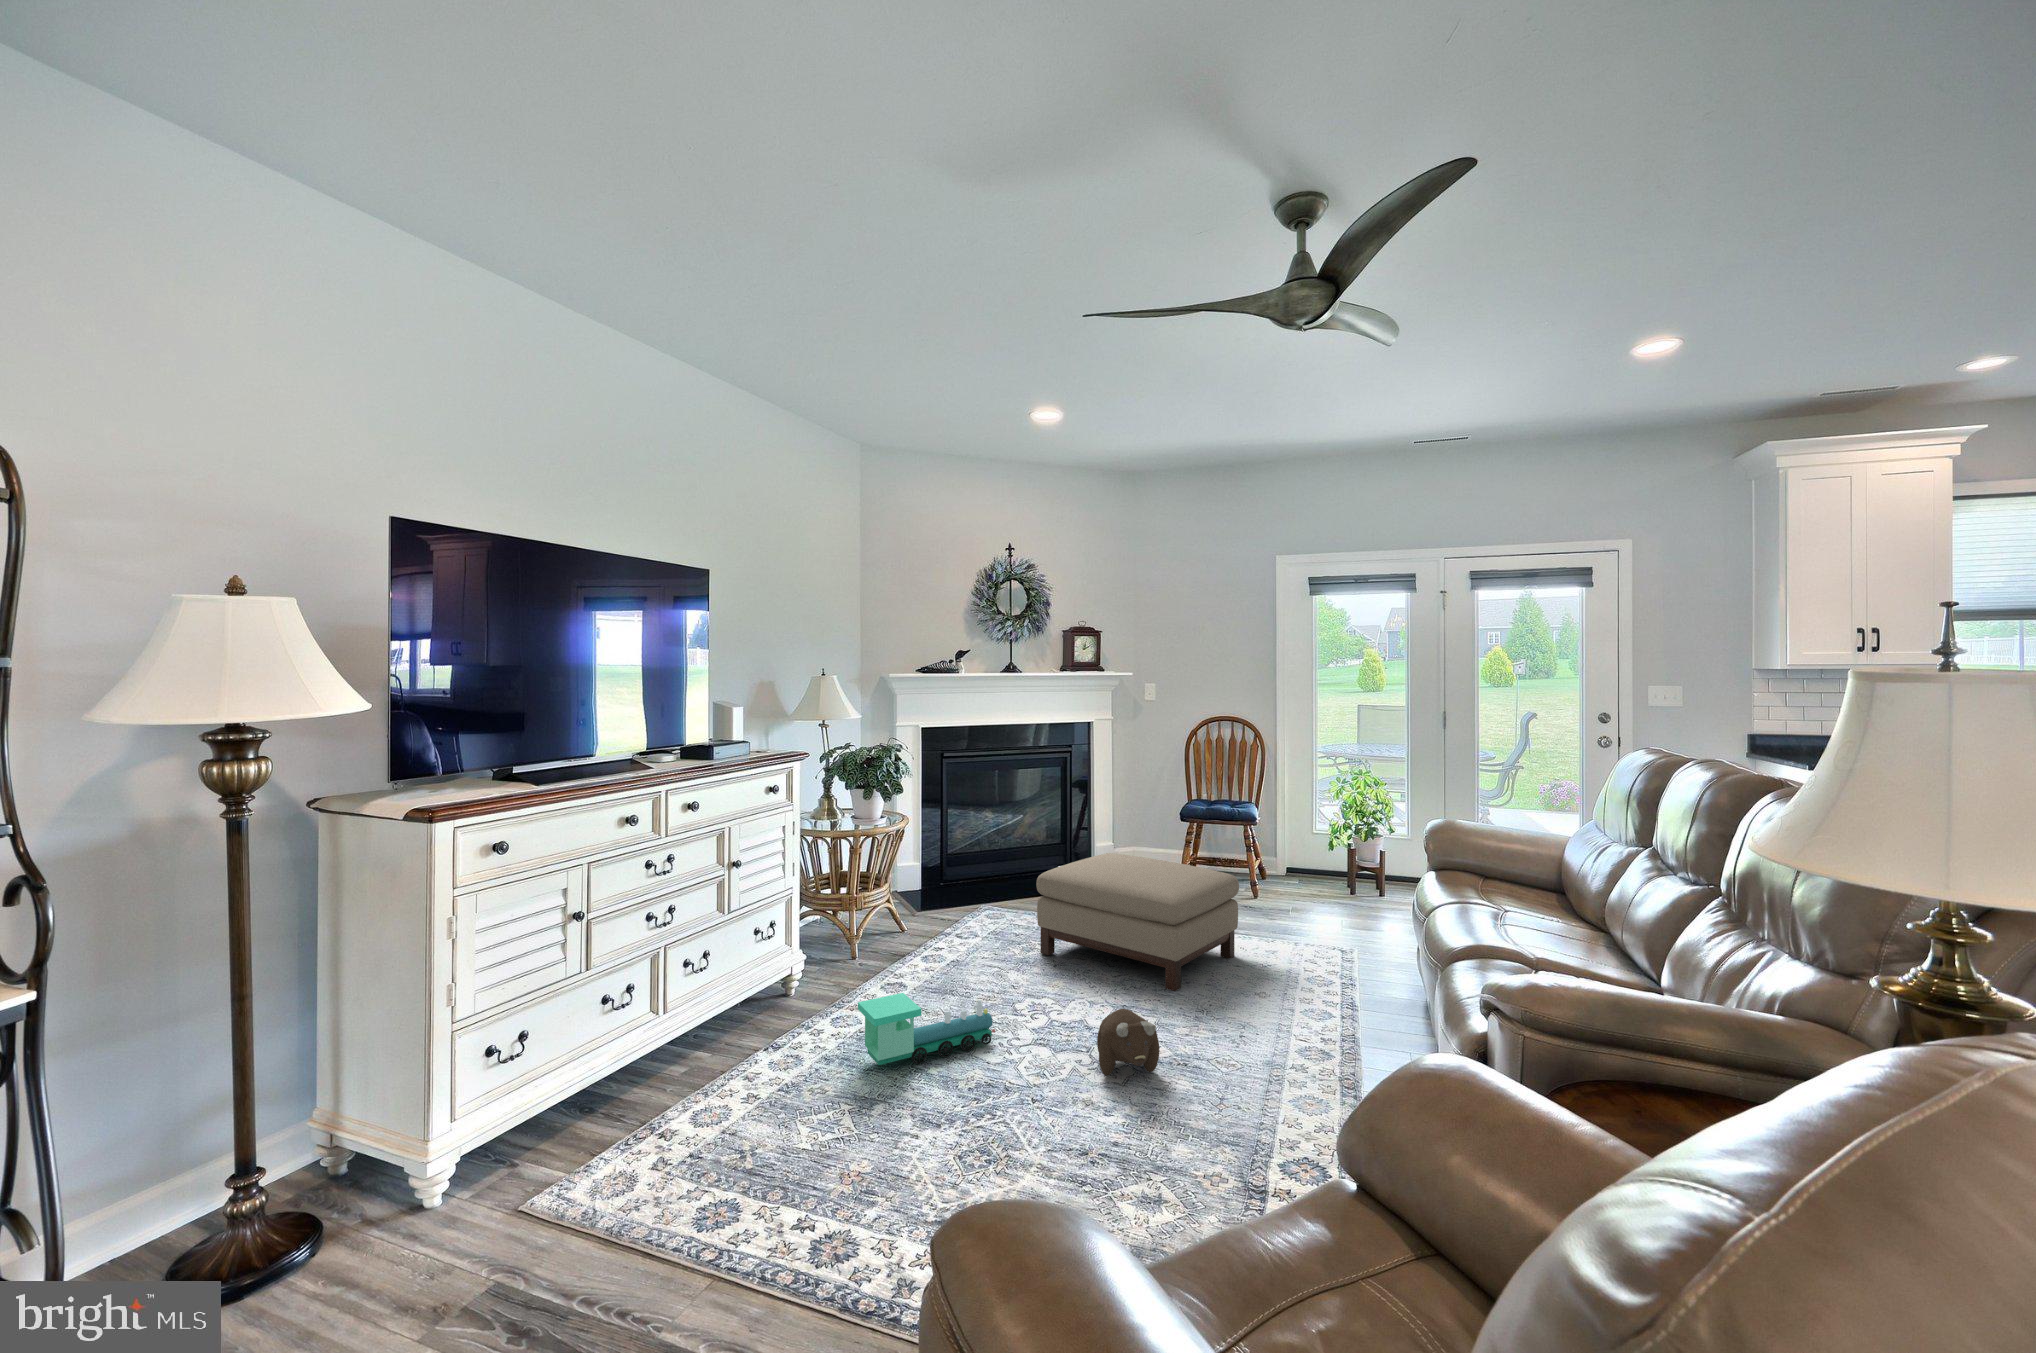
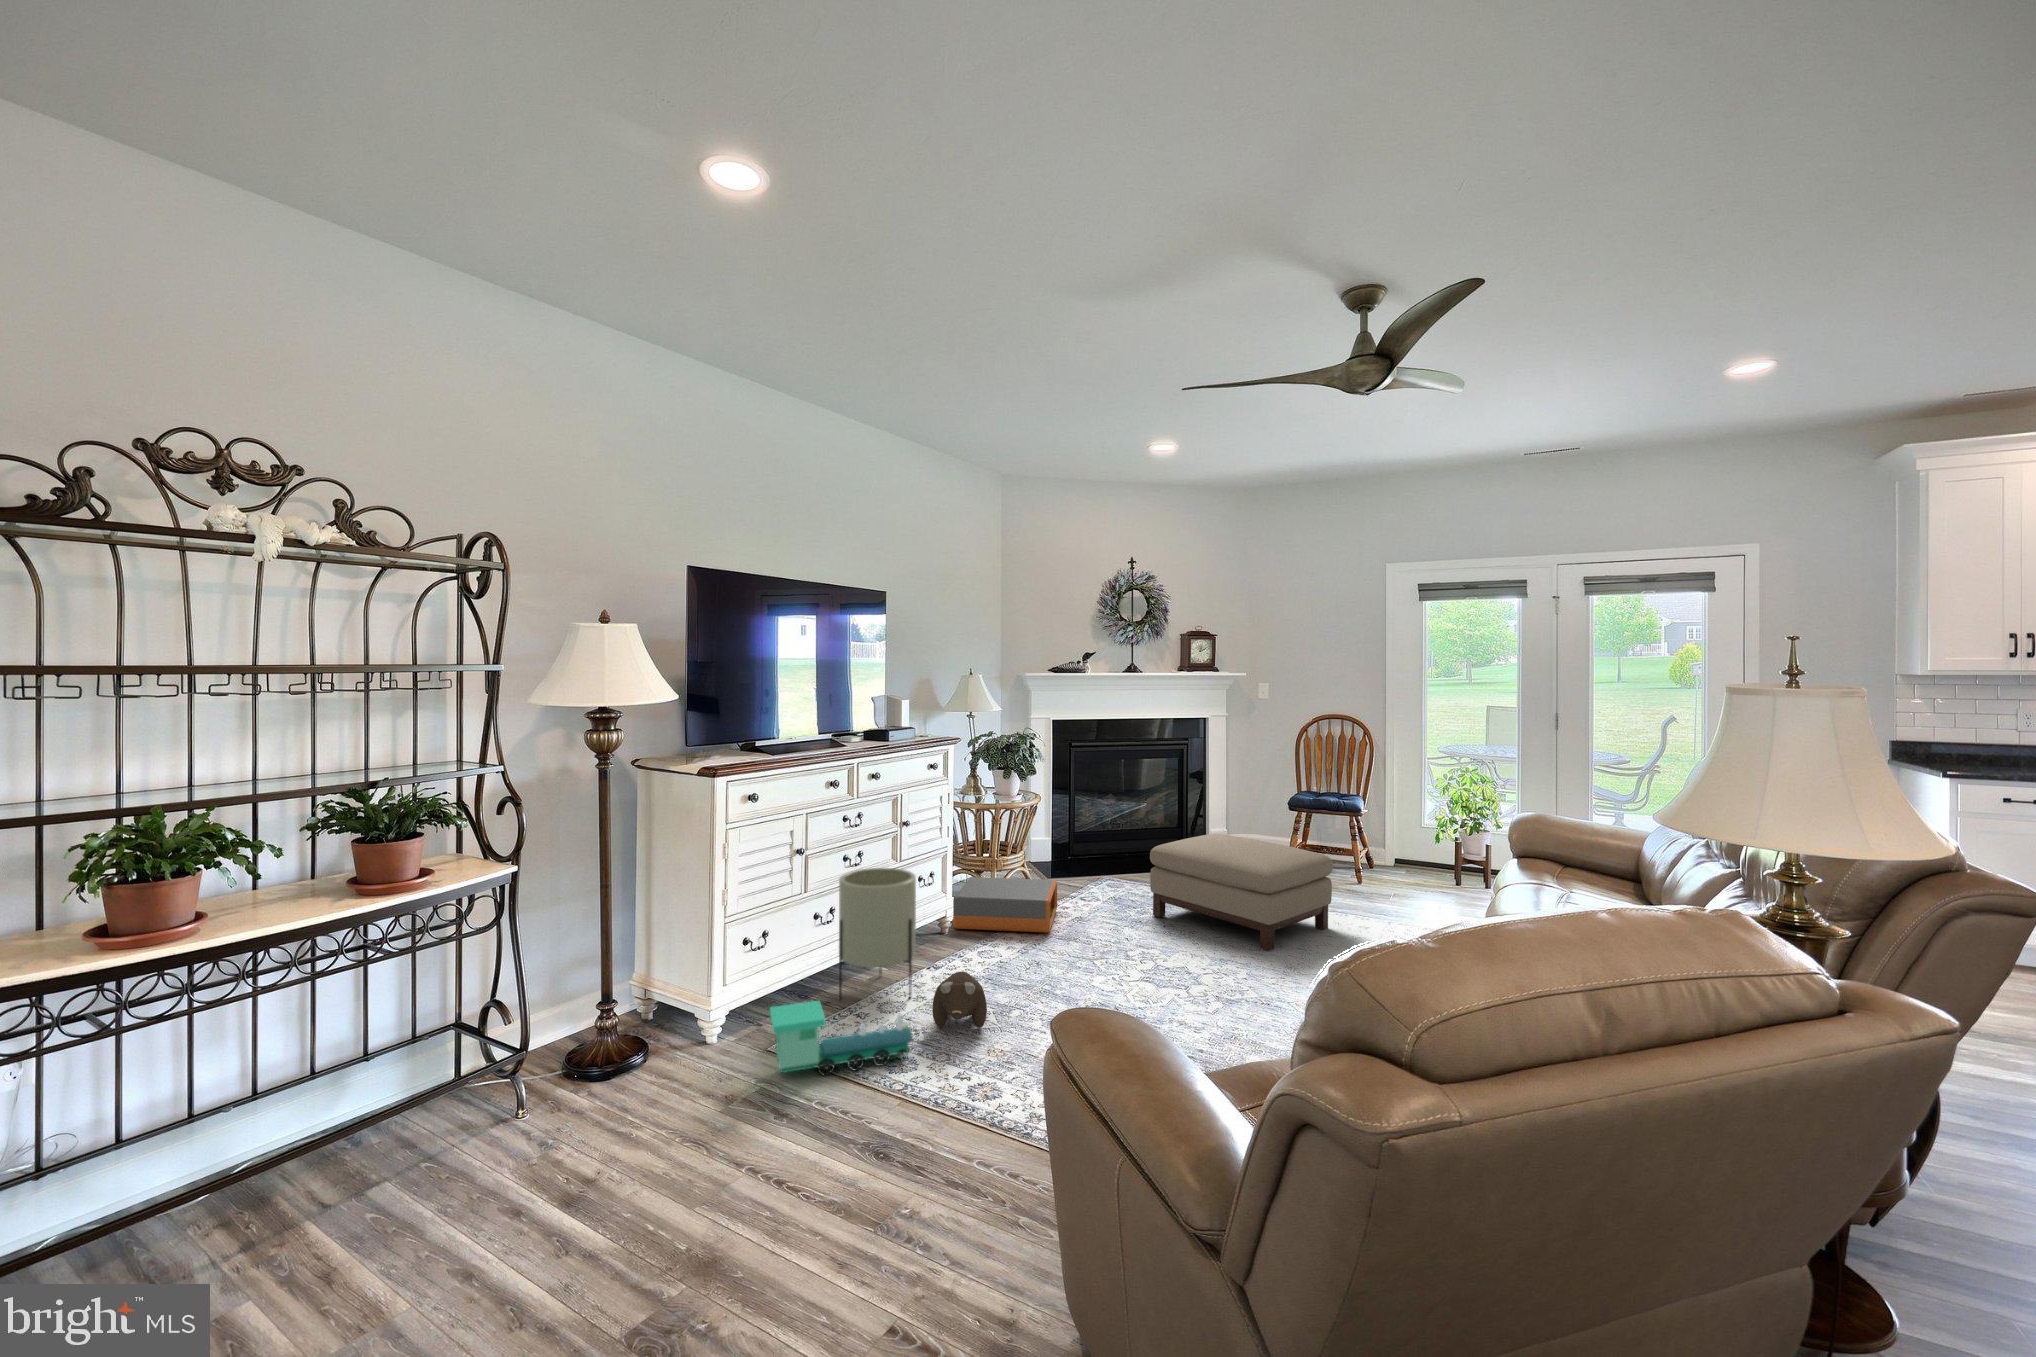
storage box: none [800,918,928,989] -> present [953,877,1057,932]
planter: none [637,926,745,1111] -> present [839,868,916,999]
toy train: present [858,993,995,1065] -> present [770,1001,914,1075]
plush toy: present [1097,1009,1159,1076] -> present [932,972,987,1028]

